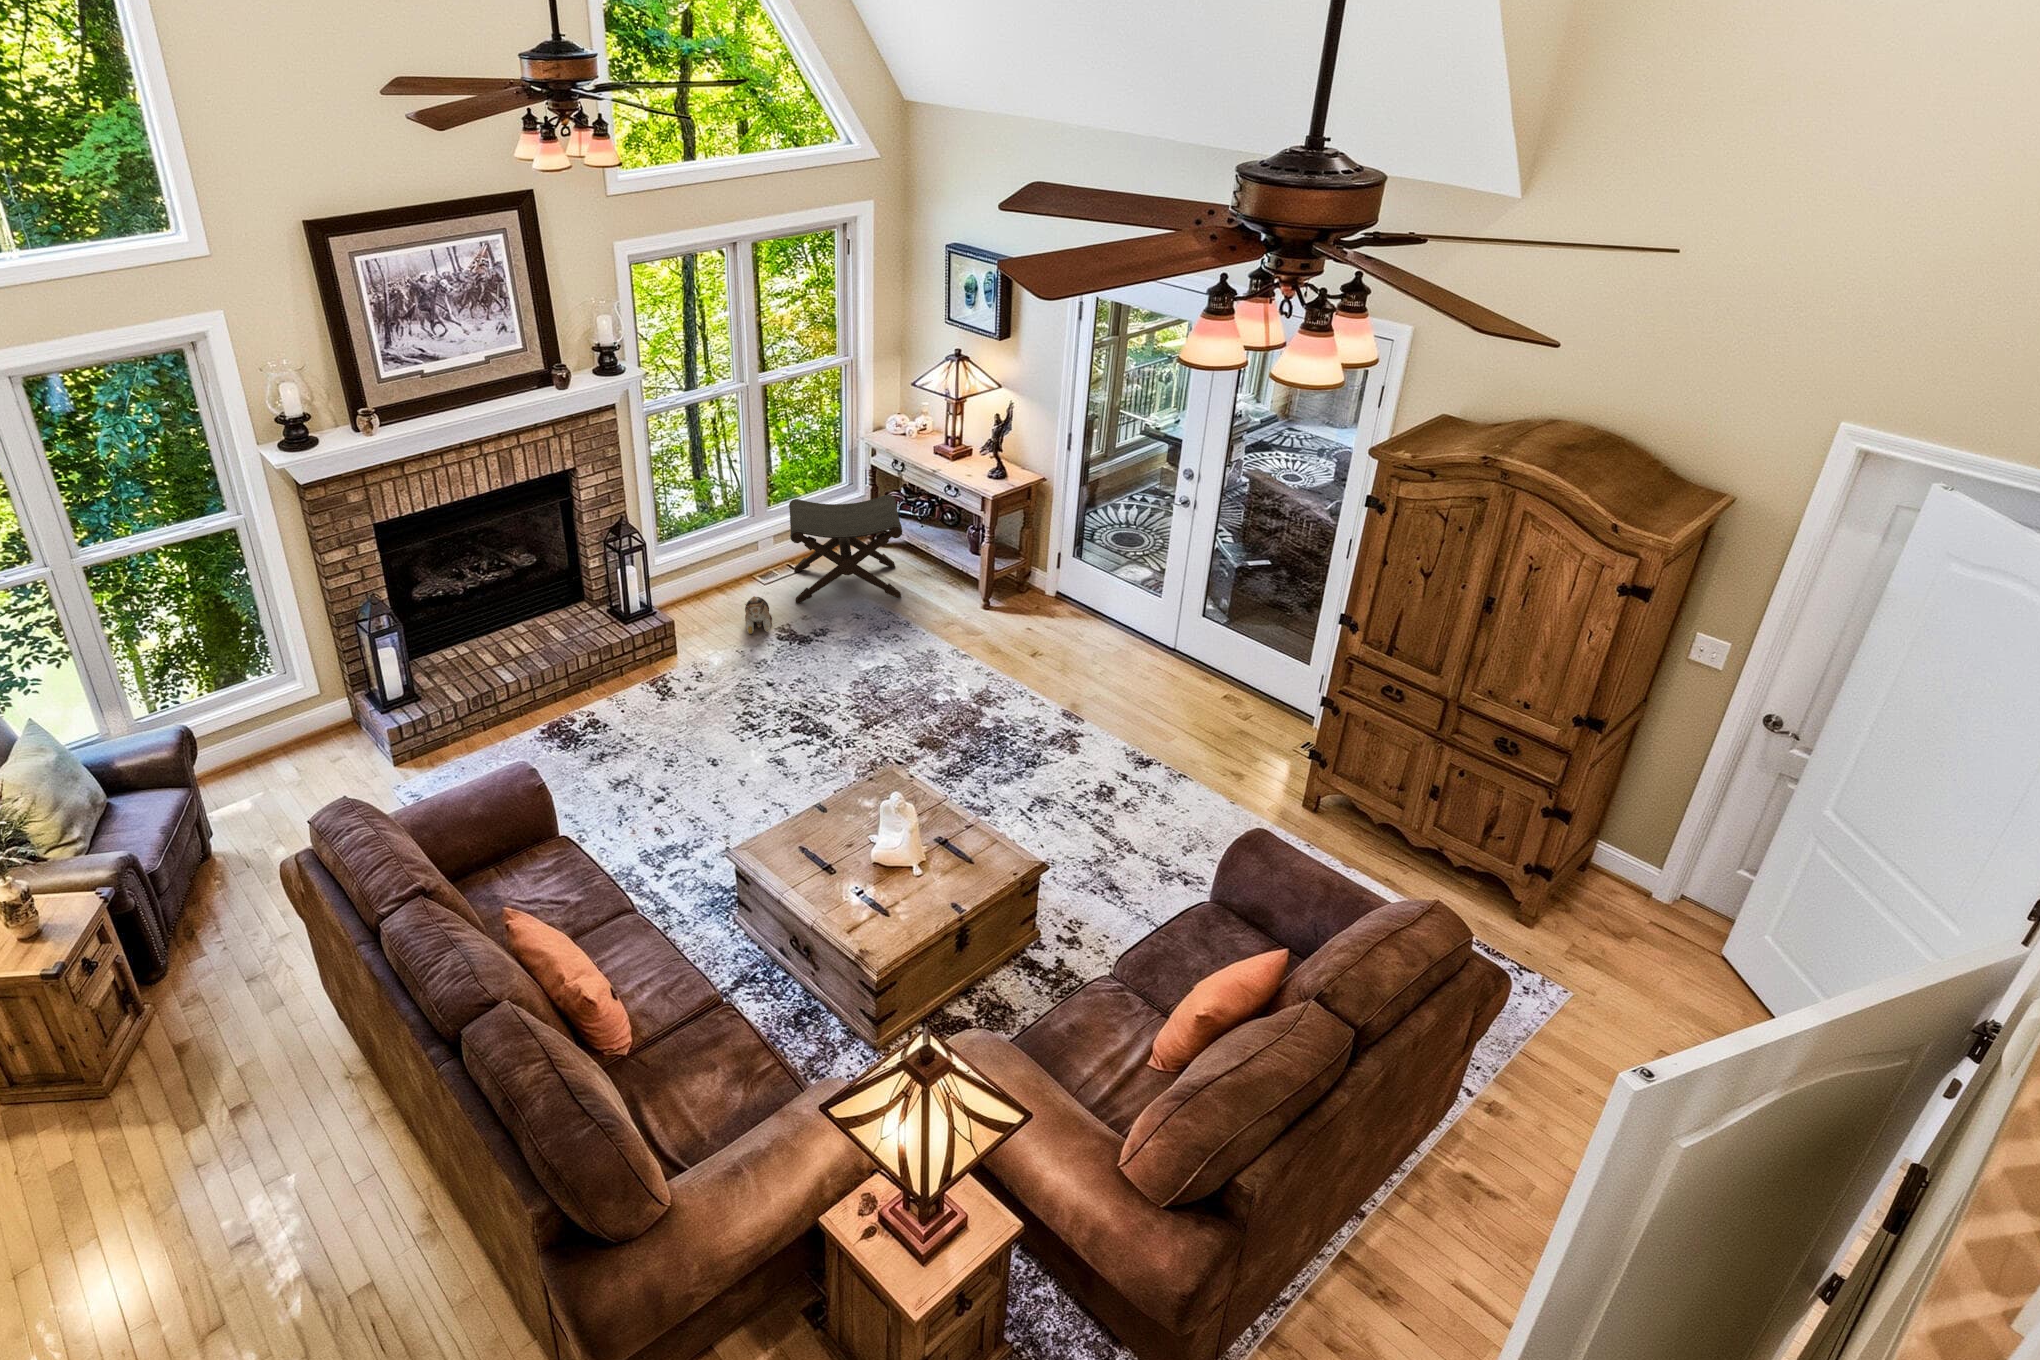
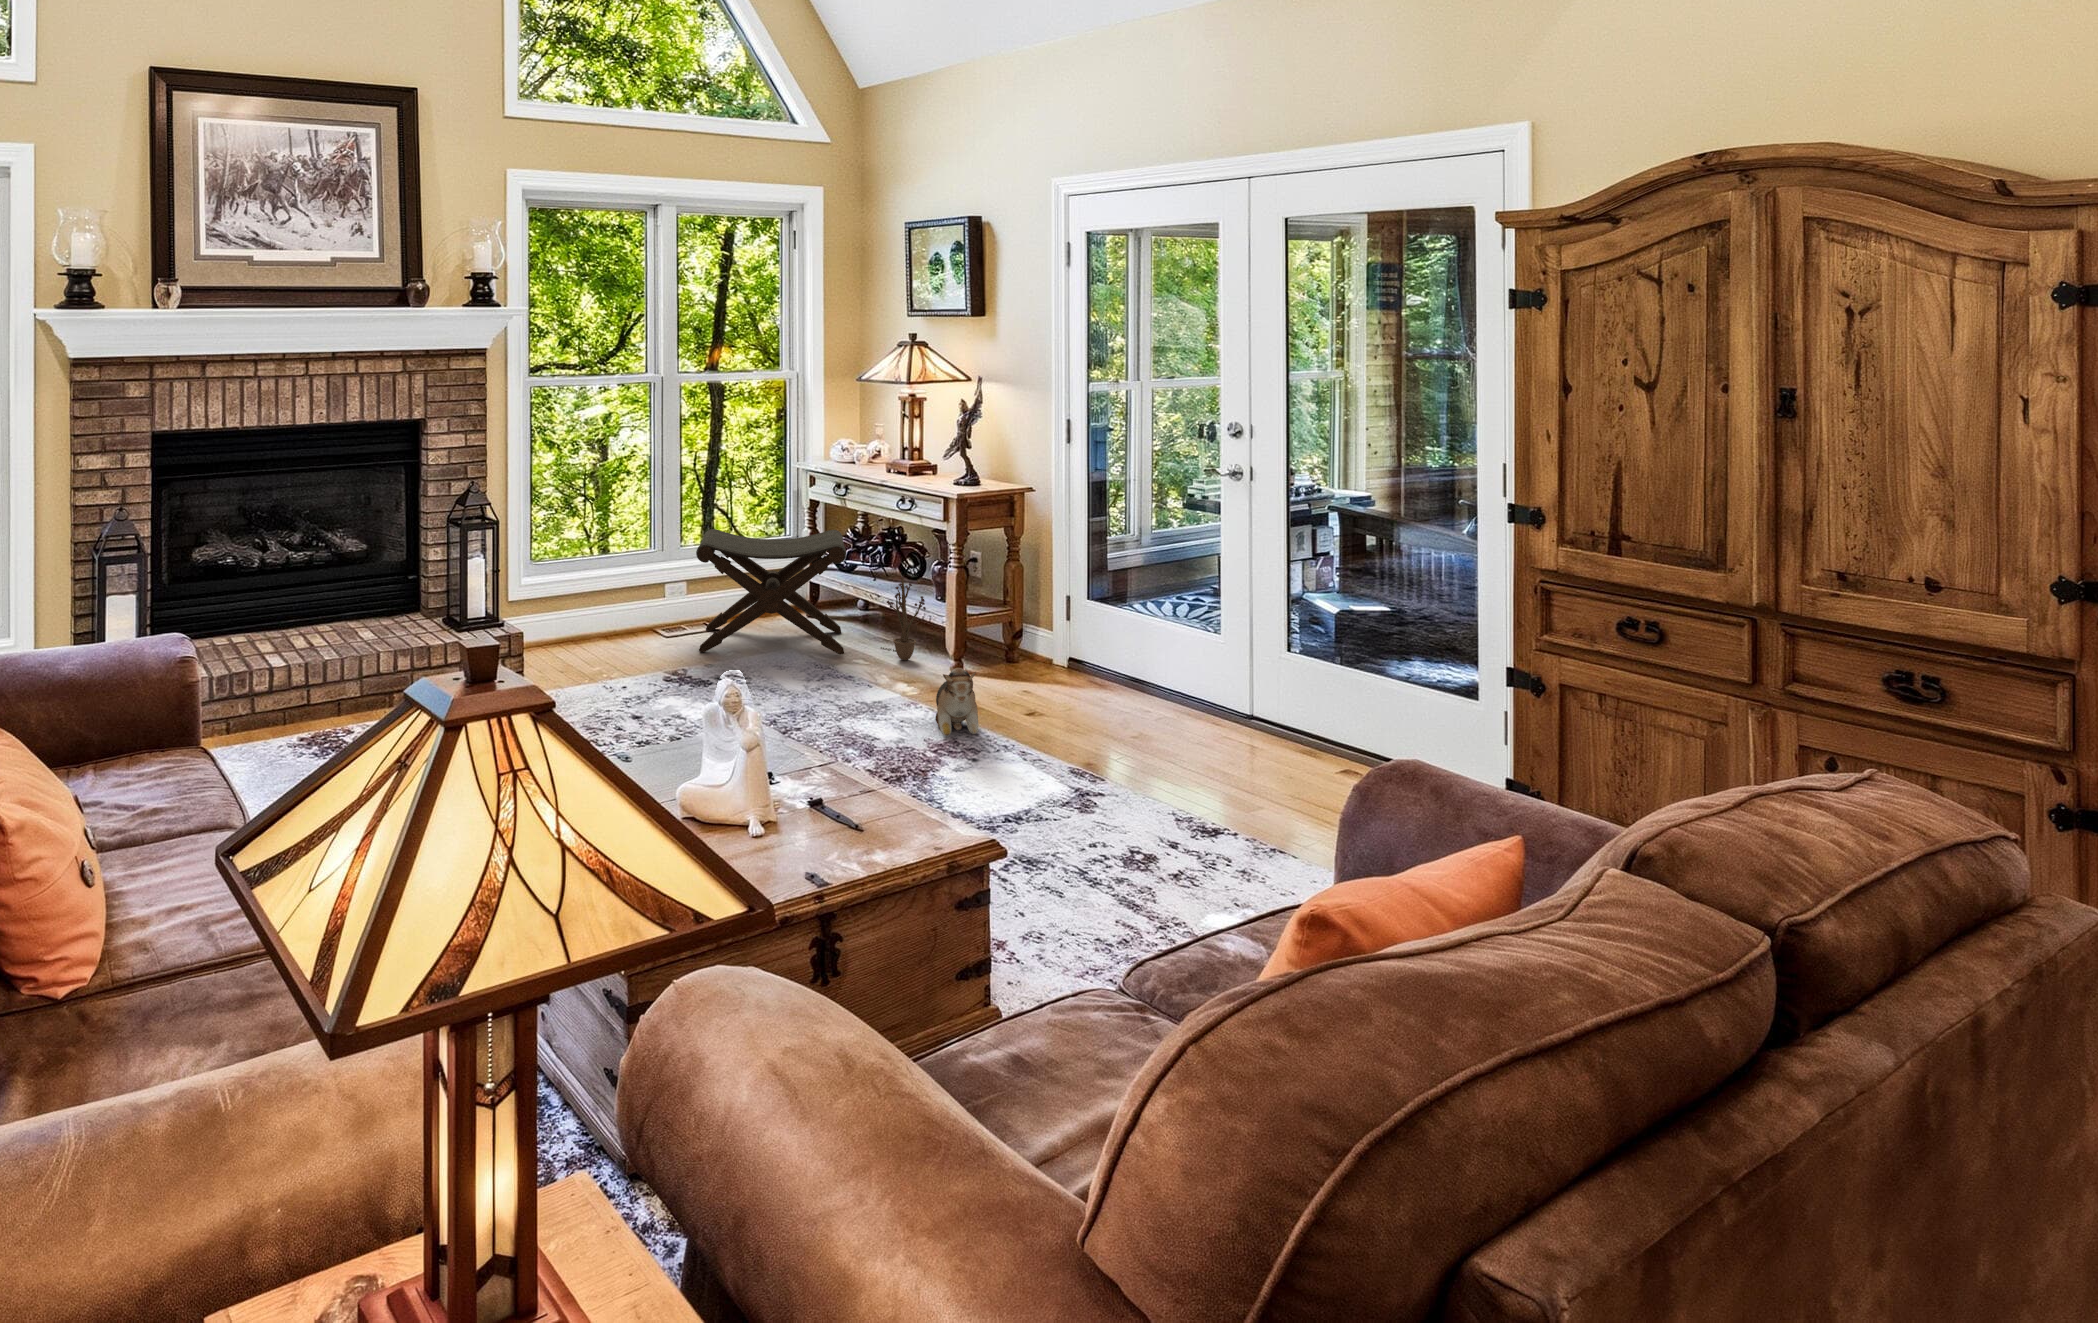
decorative plant: none [927,545,961,601] -> present [881,578,926,660]
plush toy: present [745,596,772,634] -> present [935,668,979,736]

